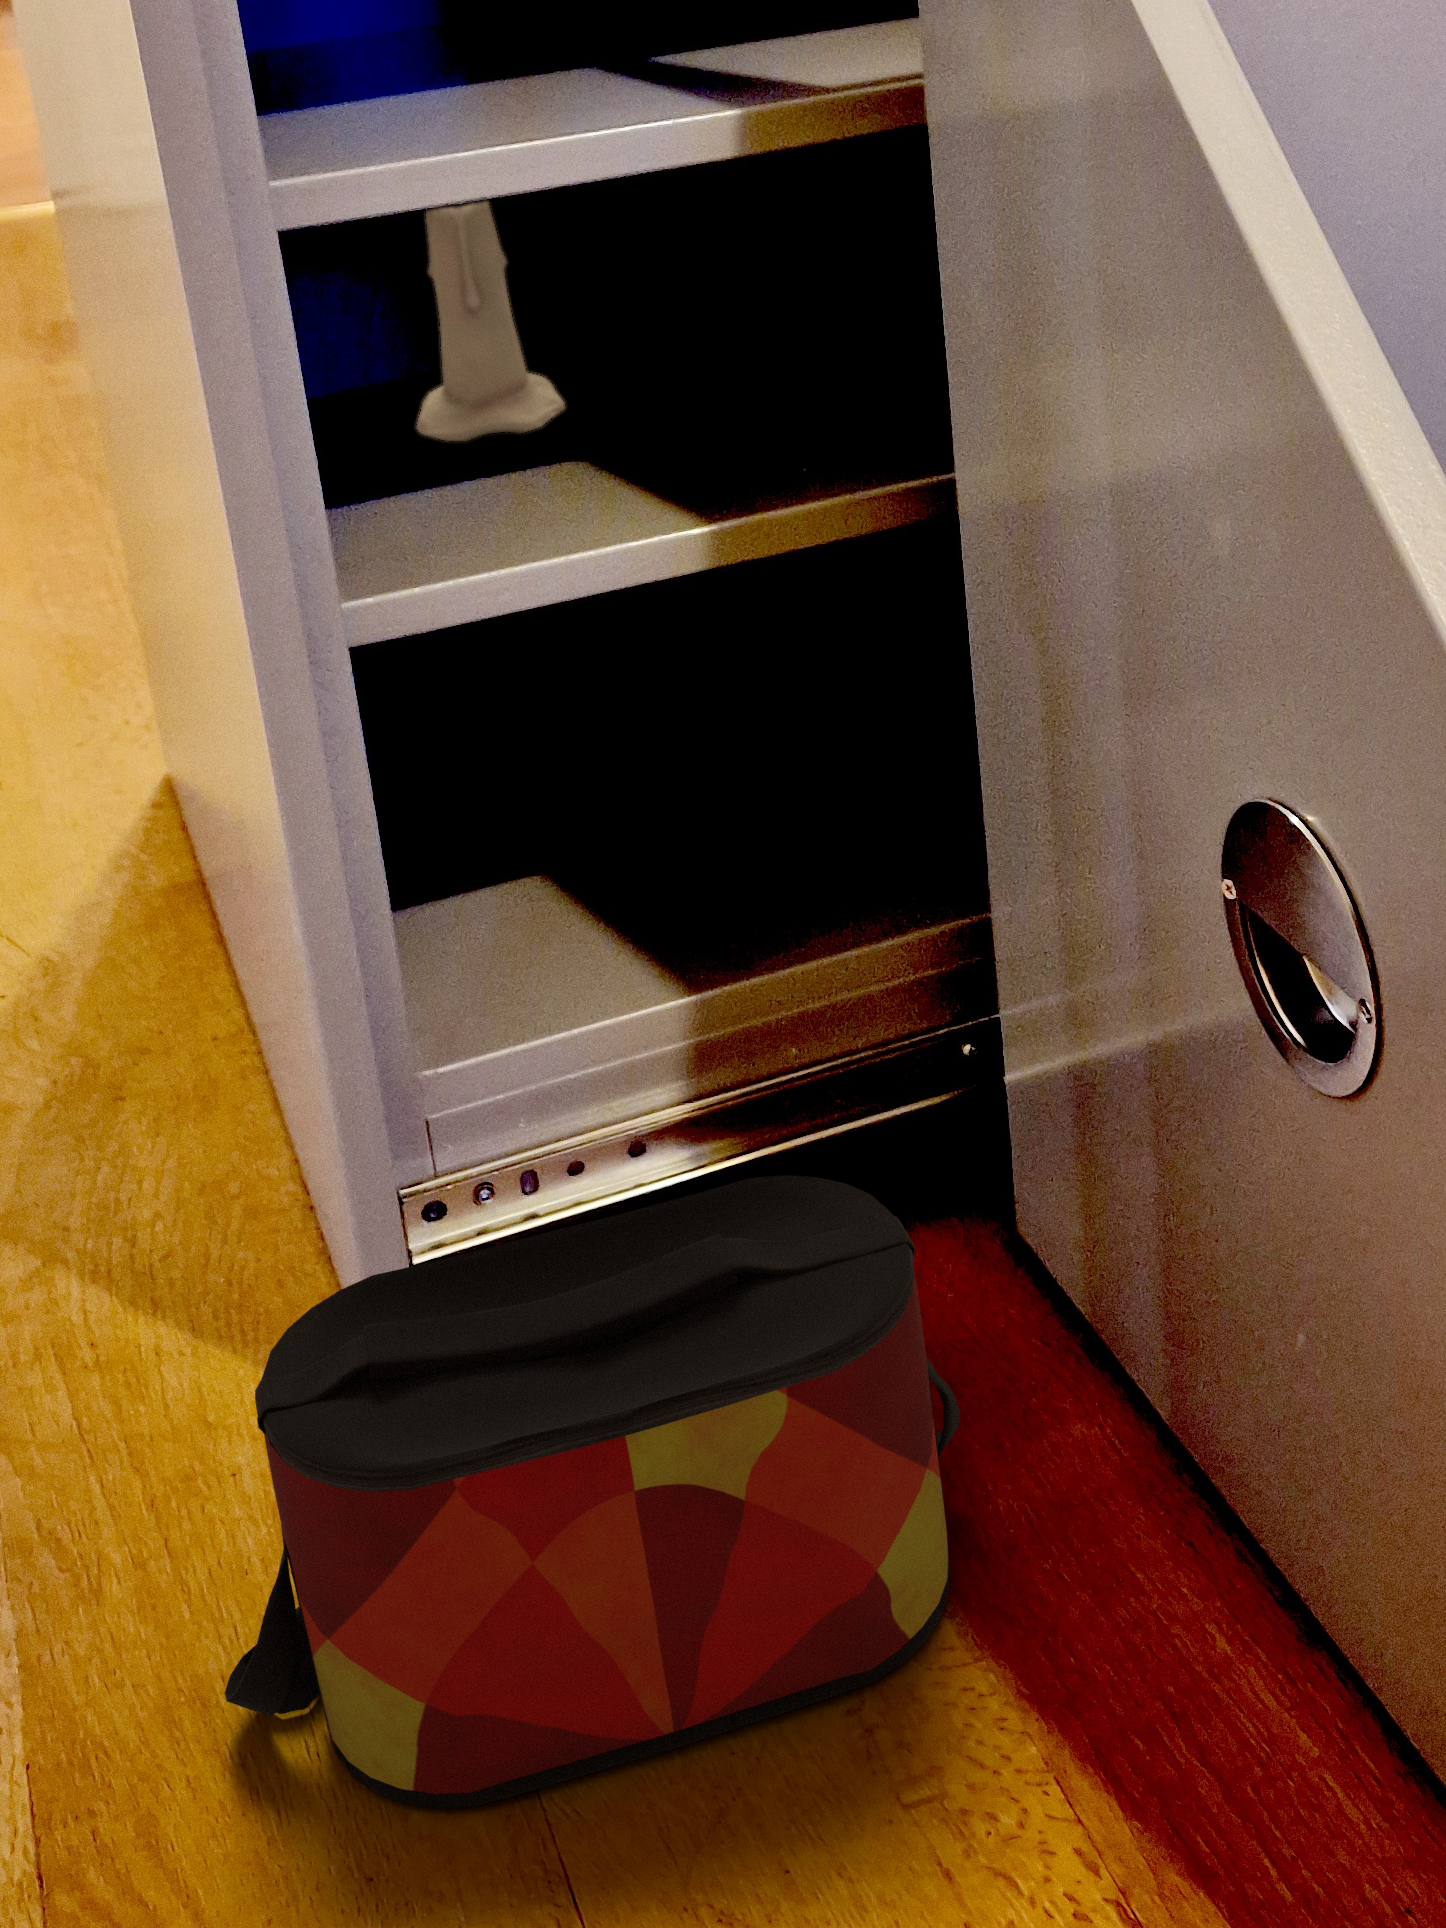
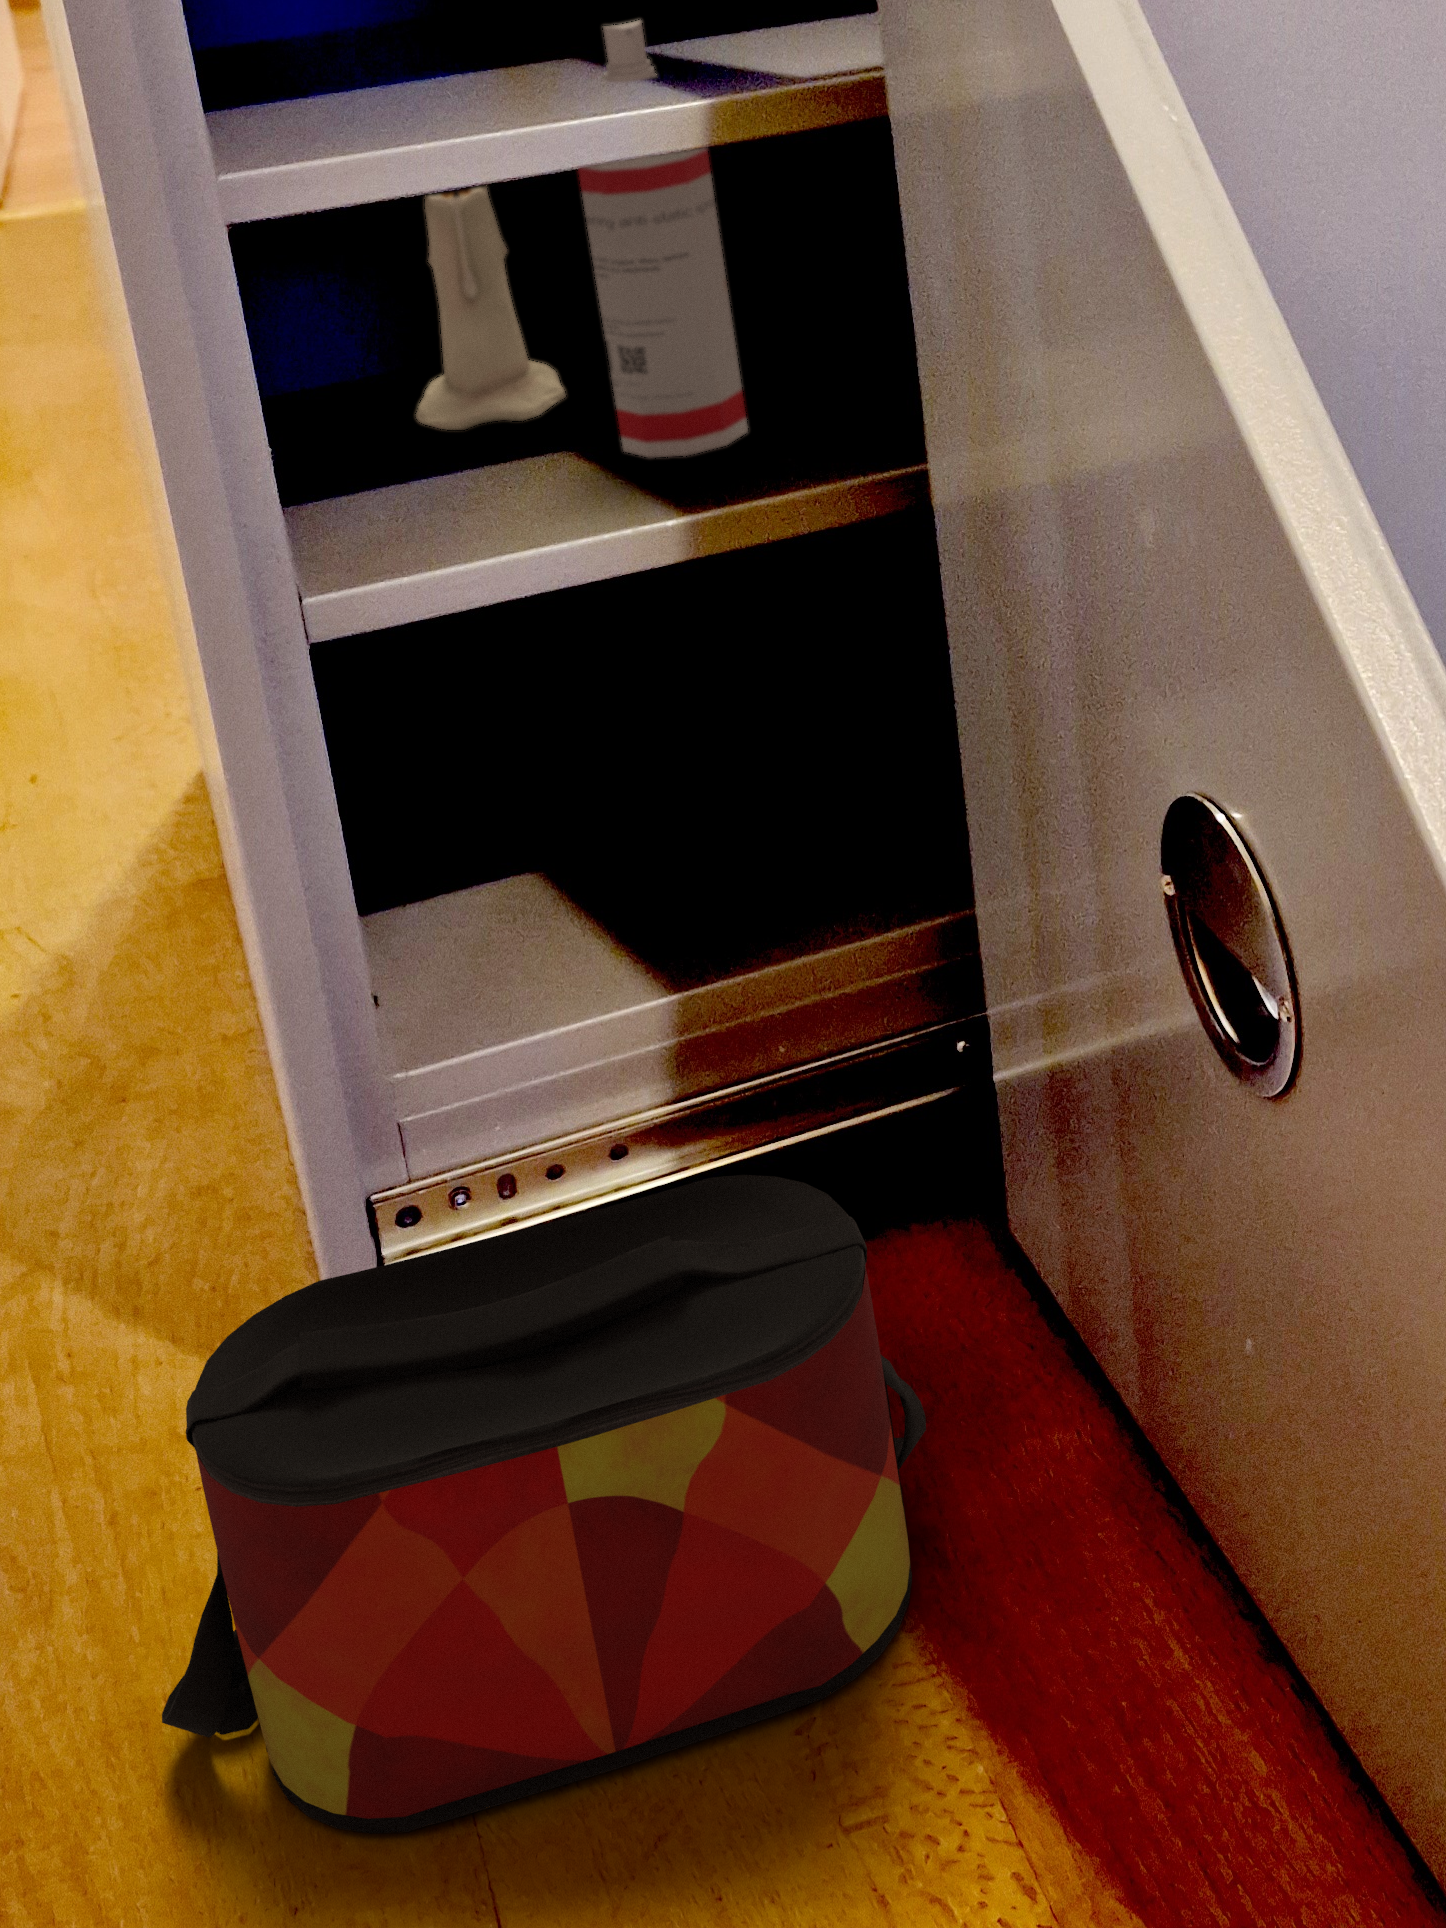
spray bottle: none [588,28,758,469] -> present [578,21,748,457]

